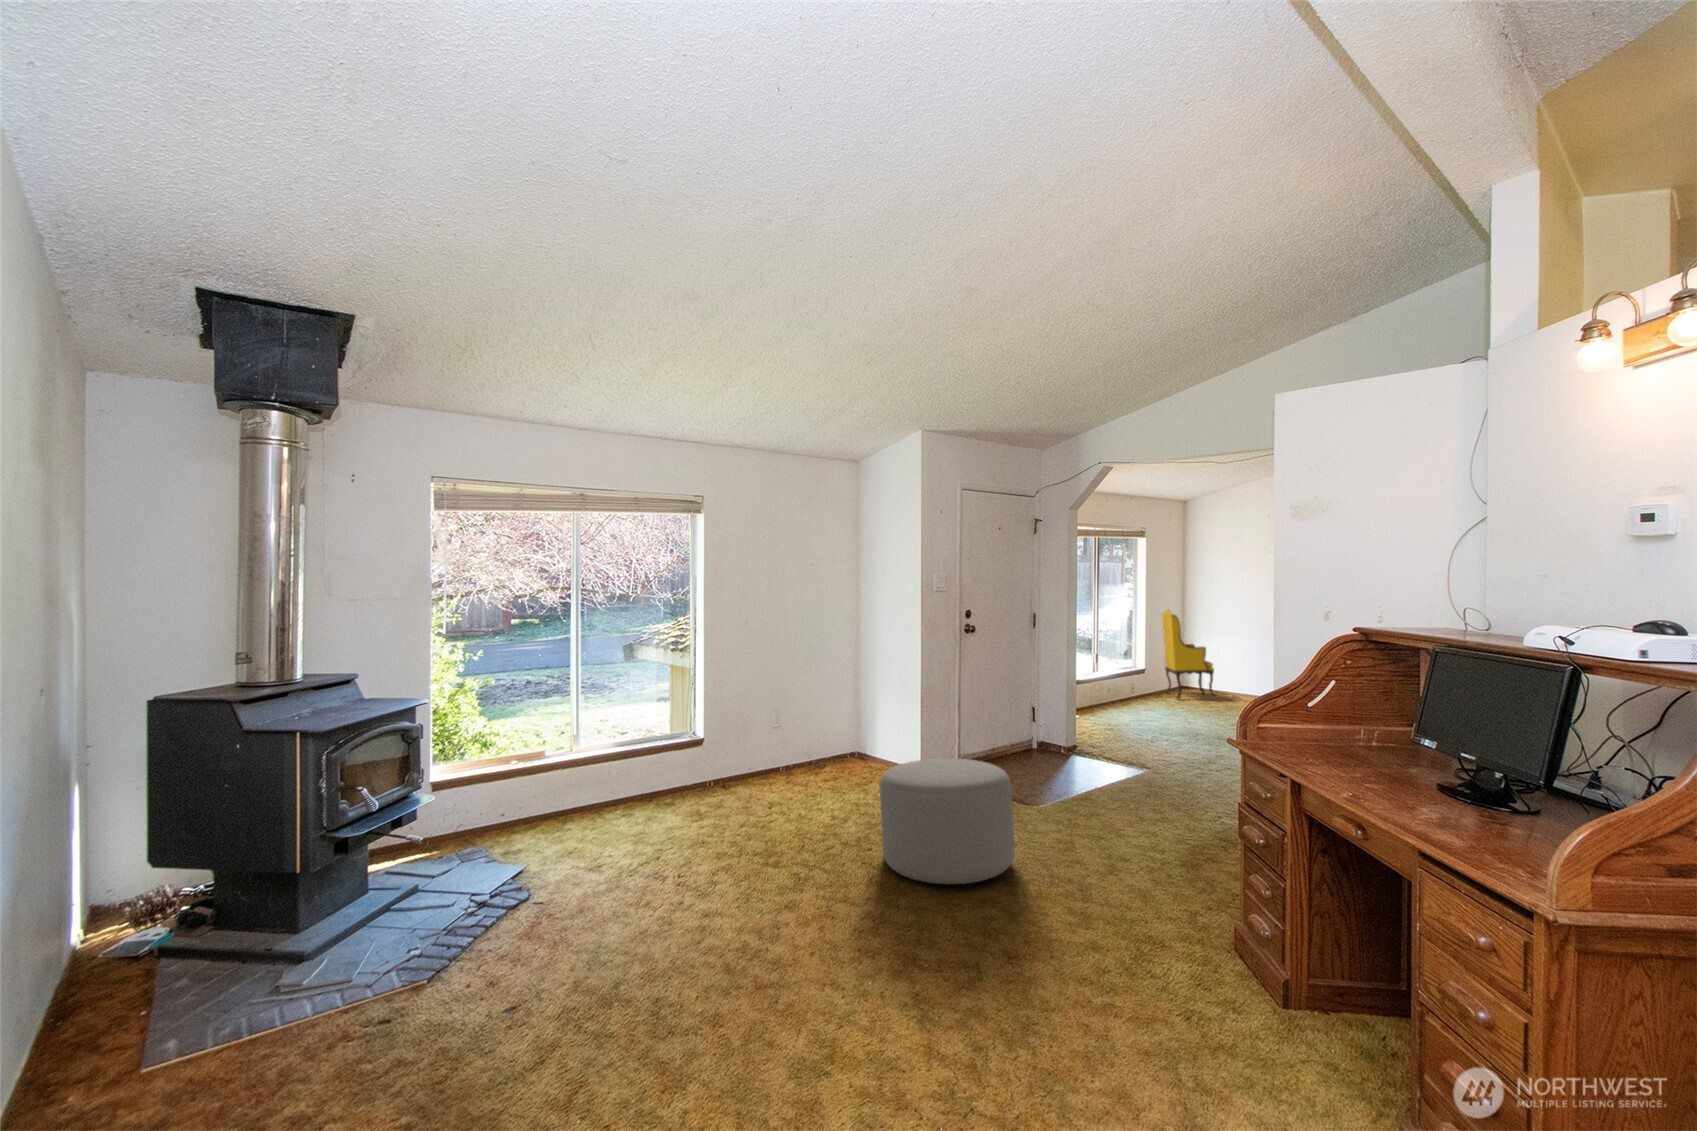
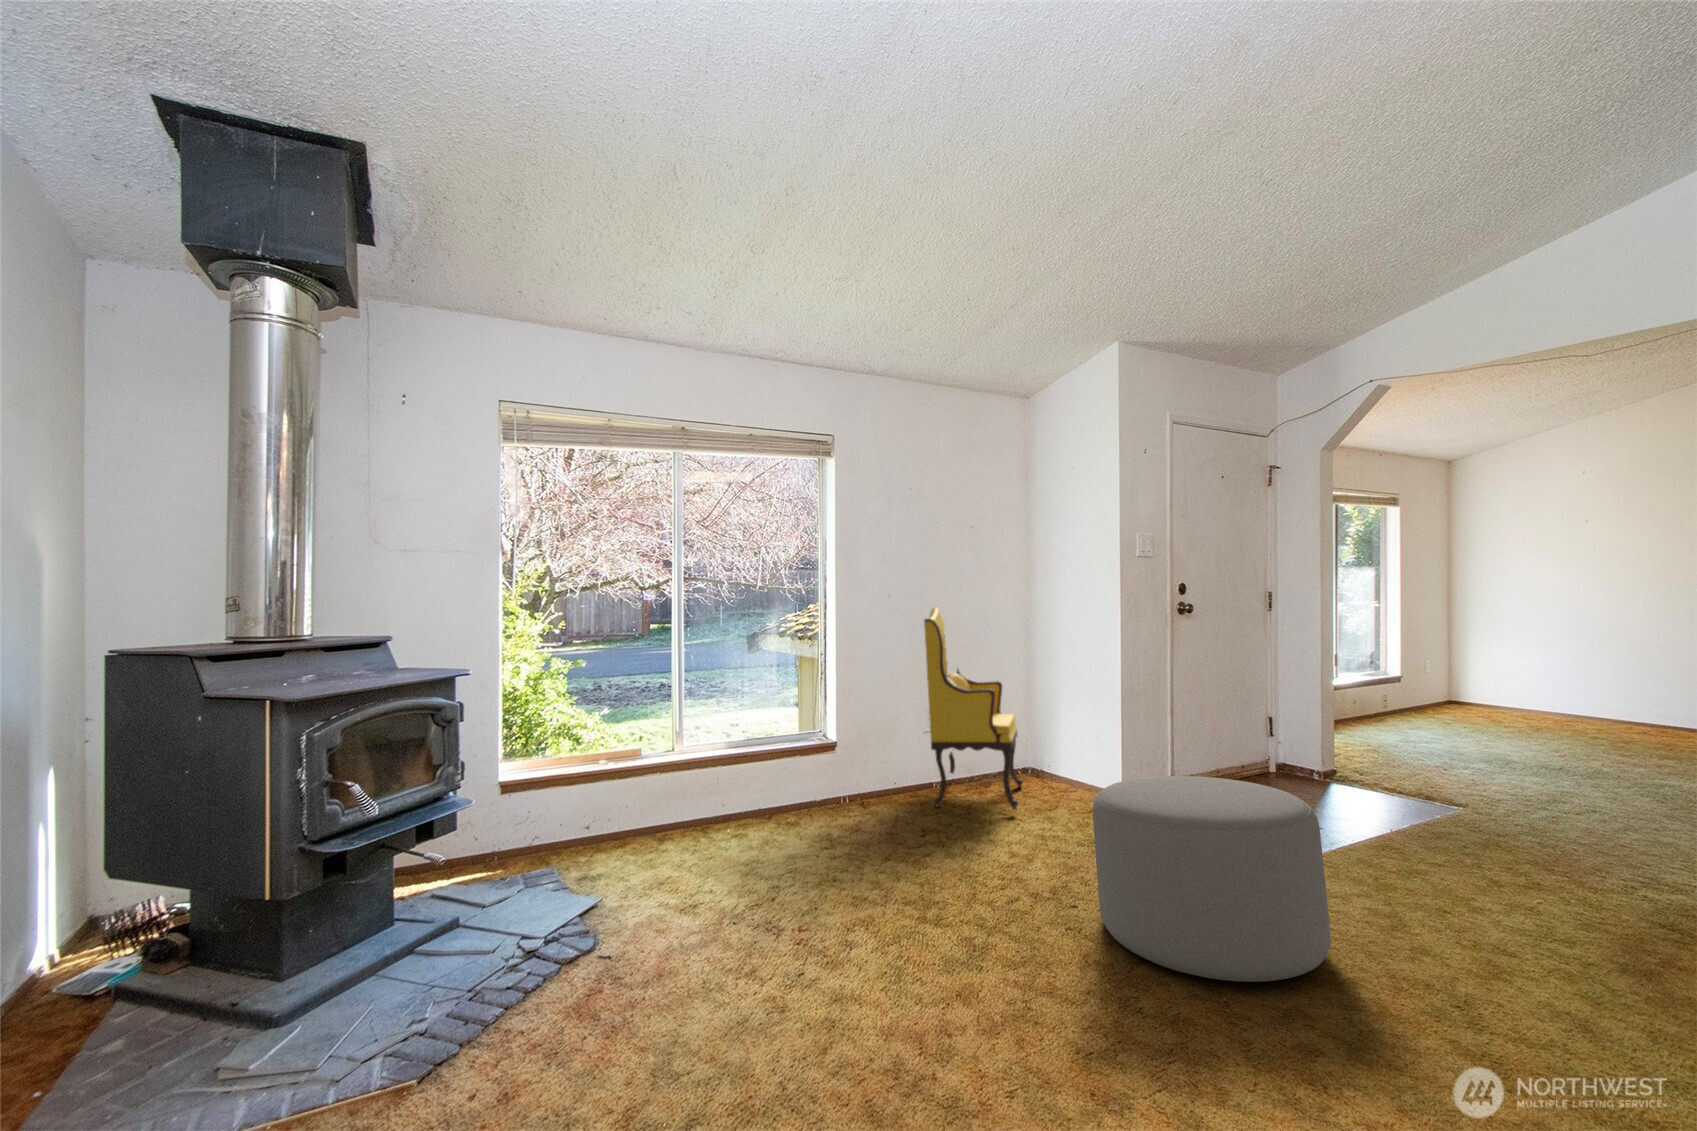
armchair: present [1163,609,1217,700] -> present [924,607,1023,810]

